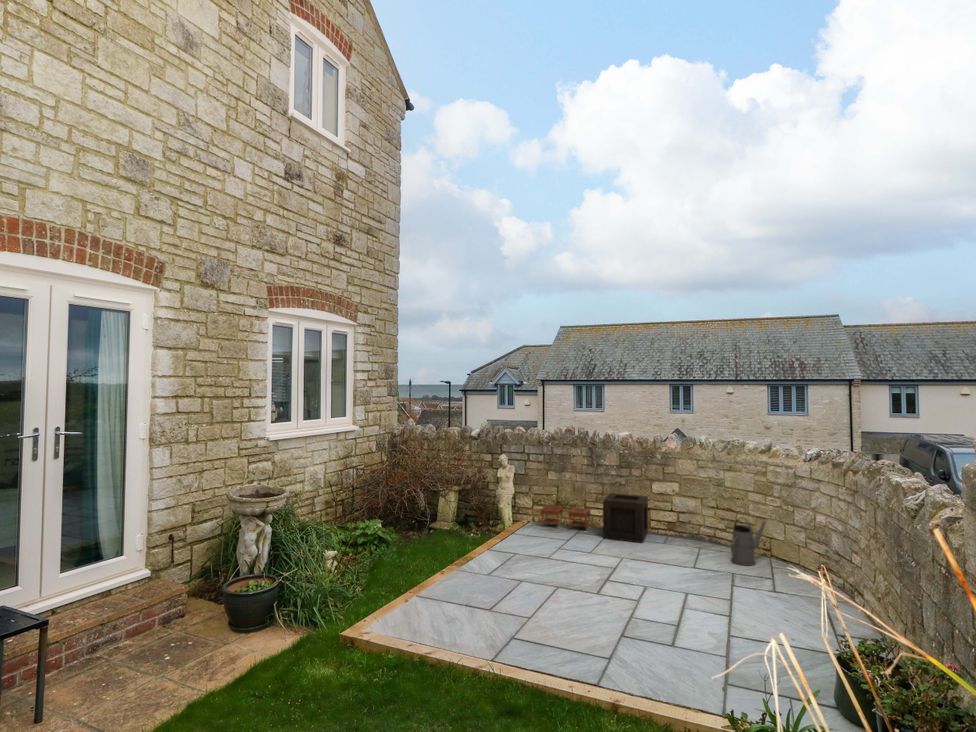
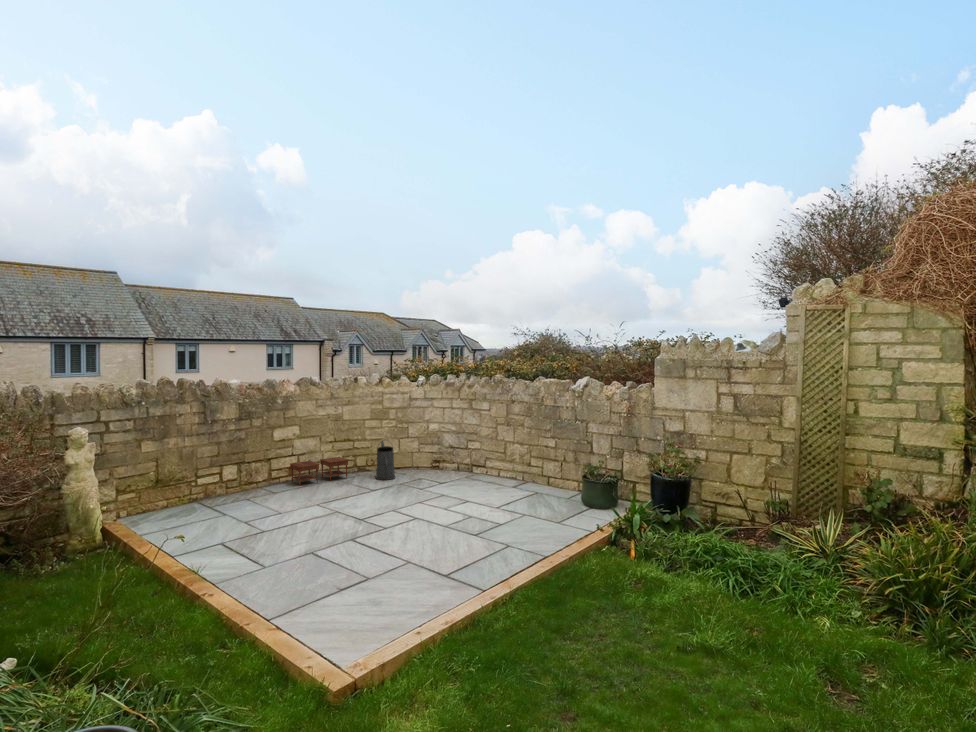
wooden crate: present [603,493,648,543] -> none [231,446,296,501]
side table: present [541,506,591,528] -> present [290,457,349,485]

